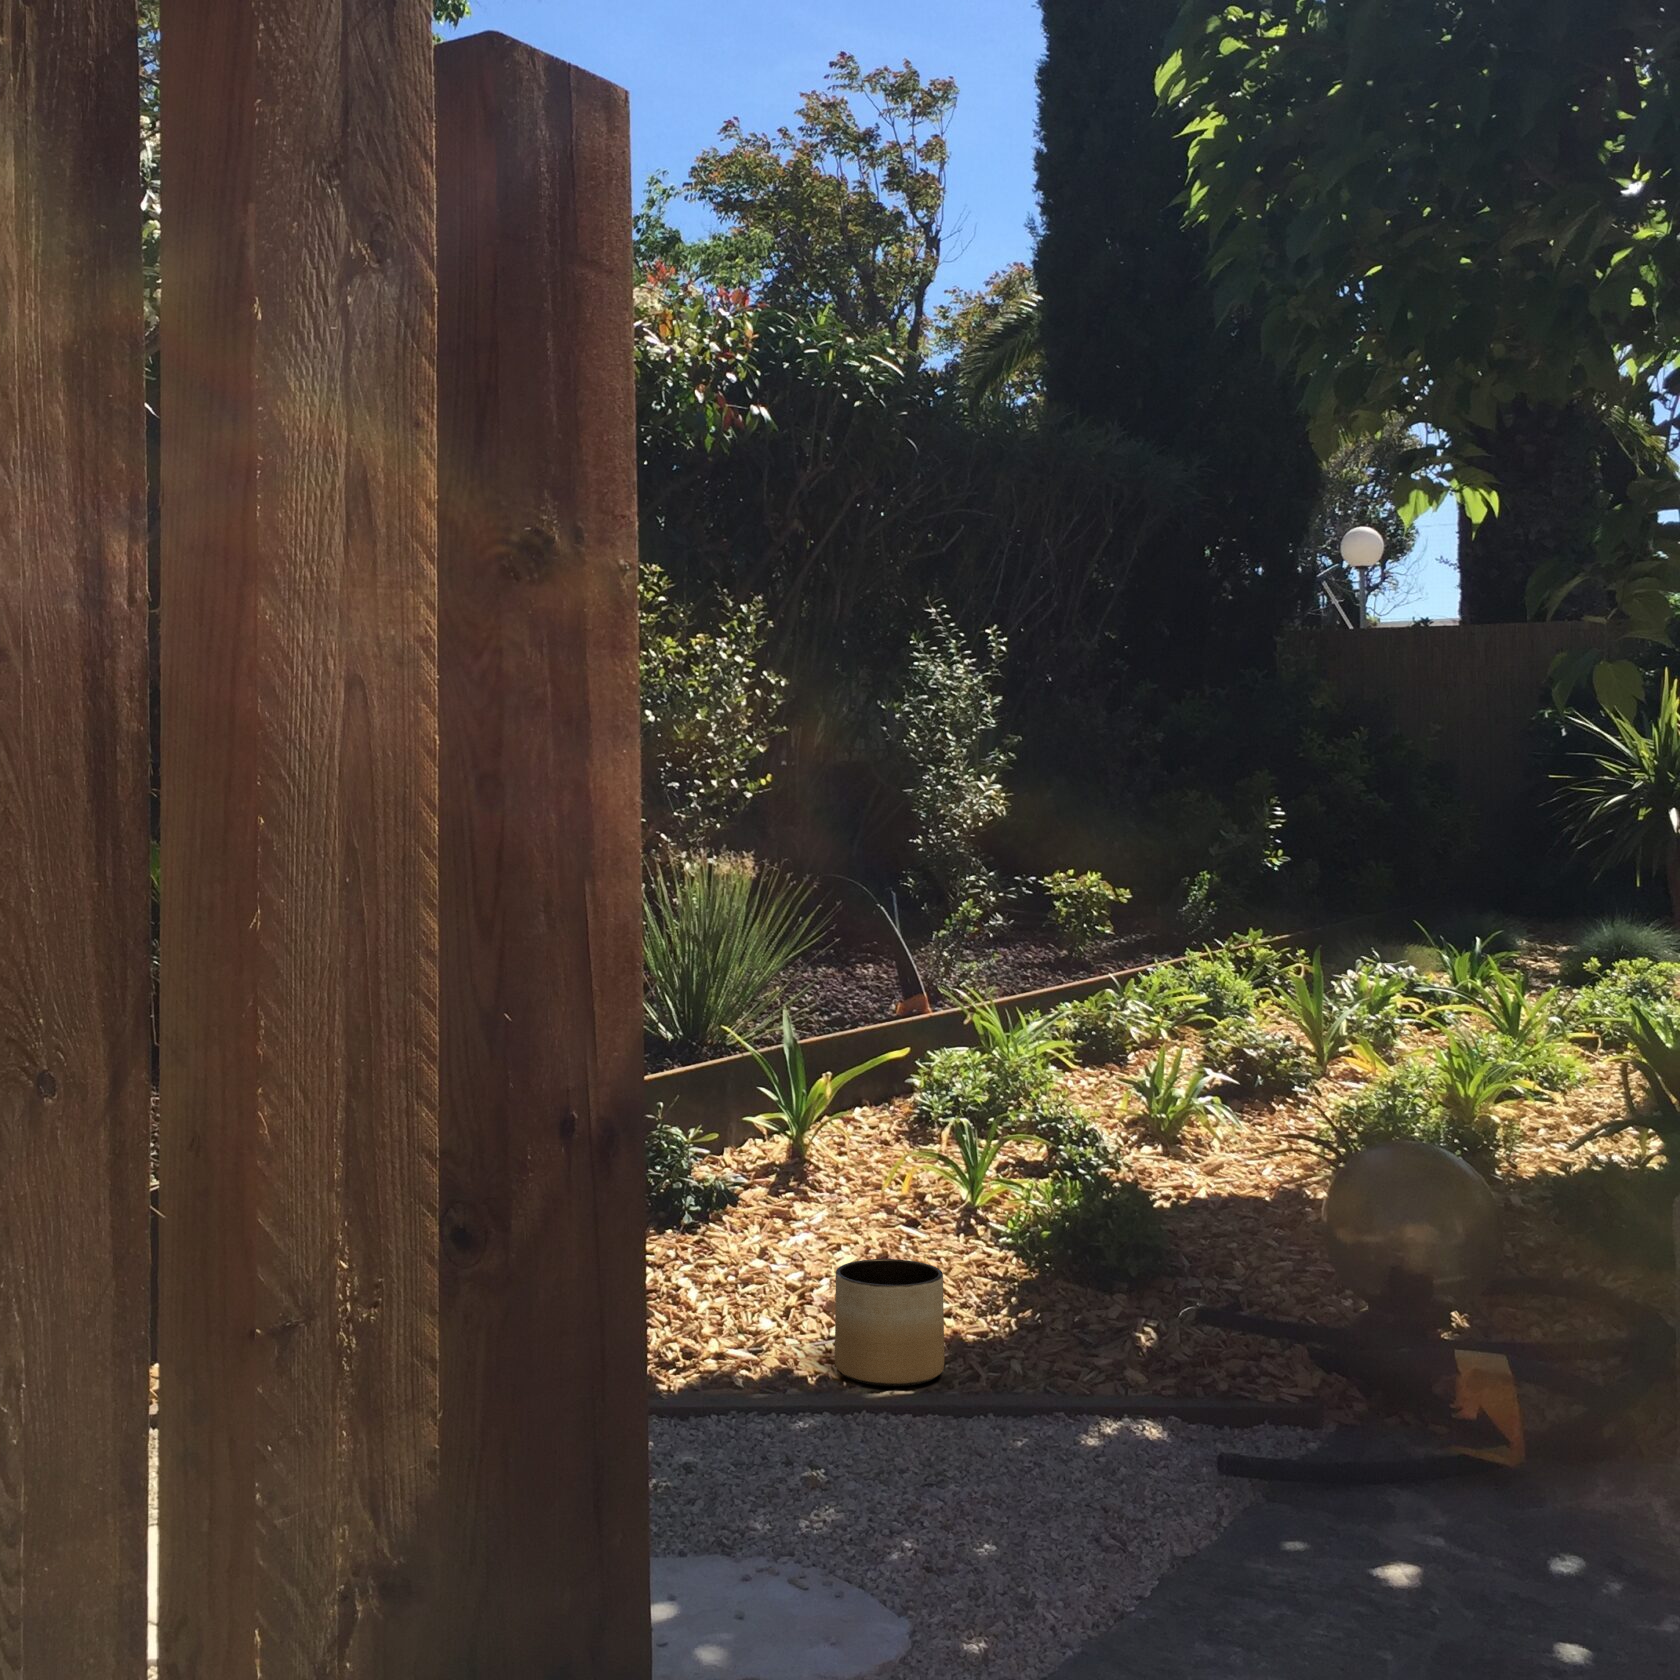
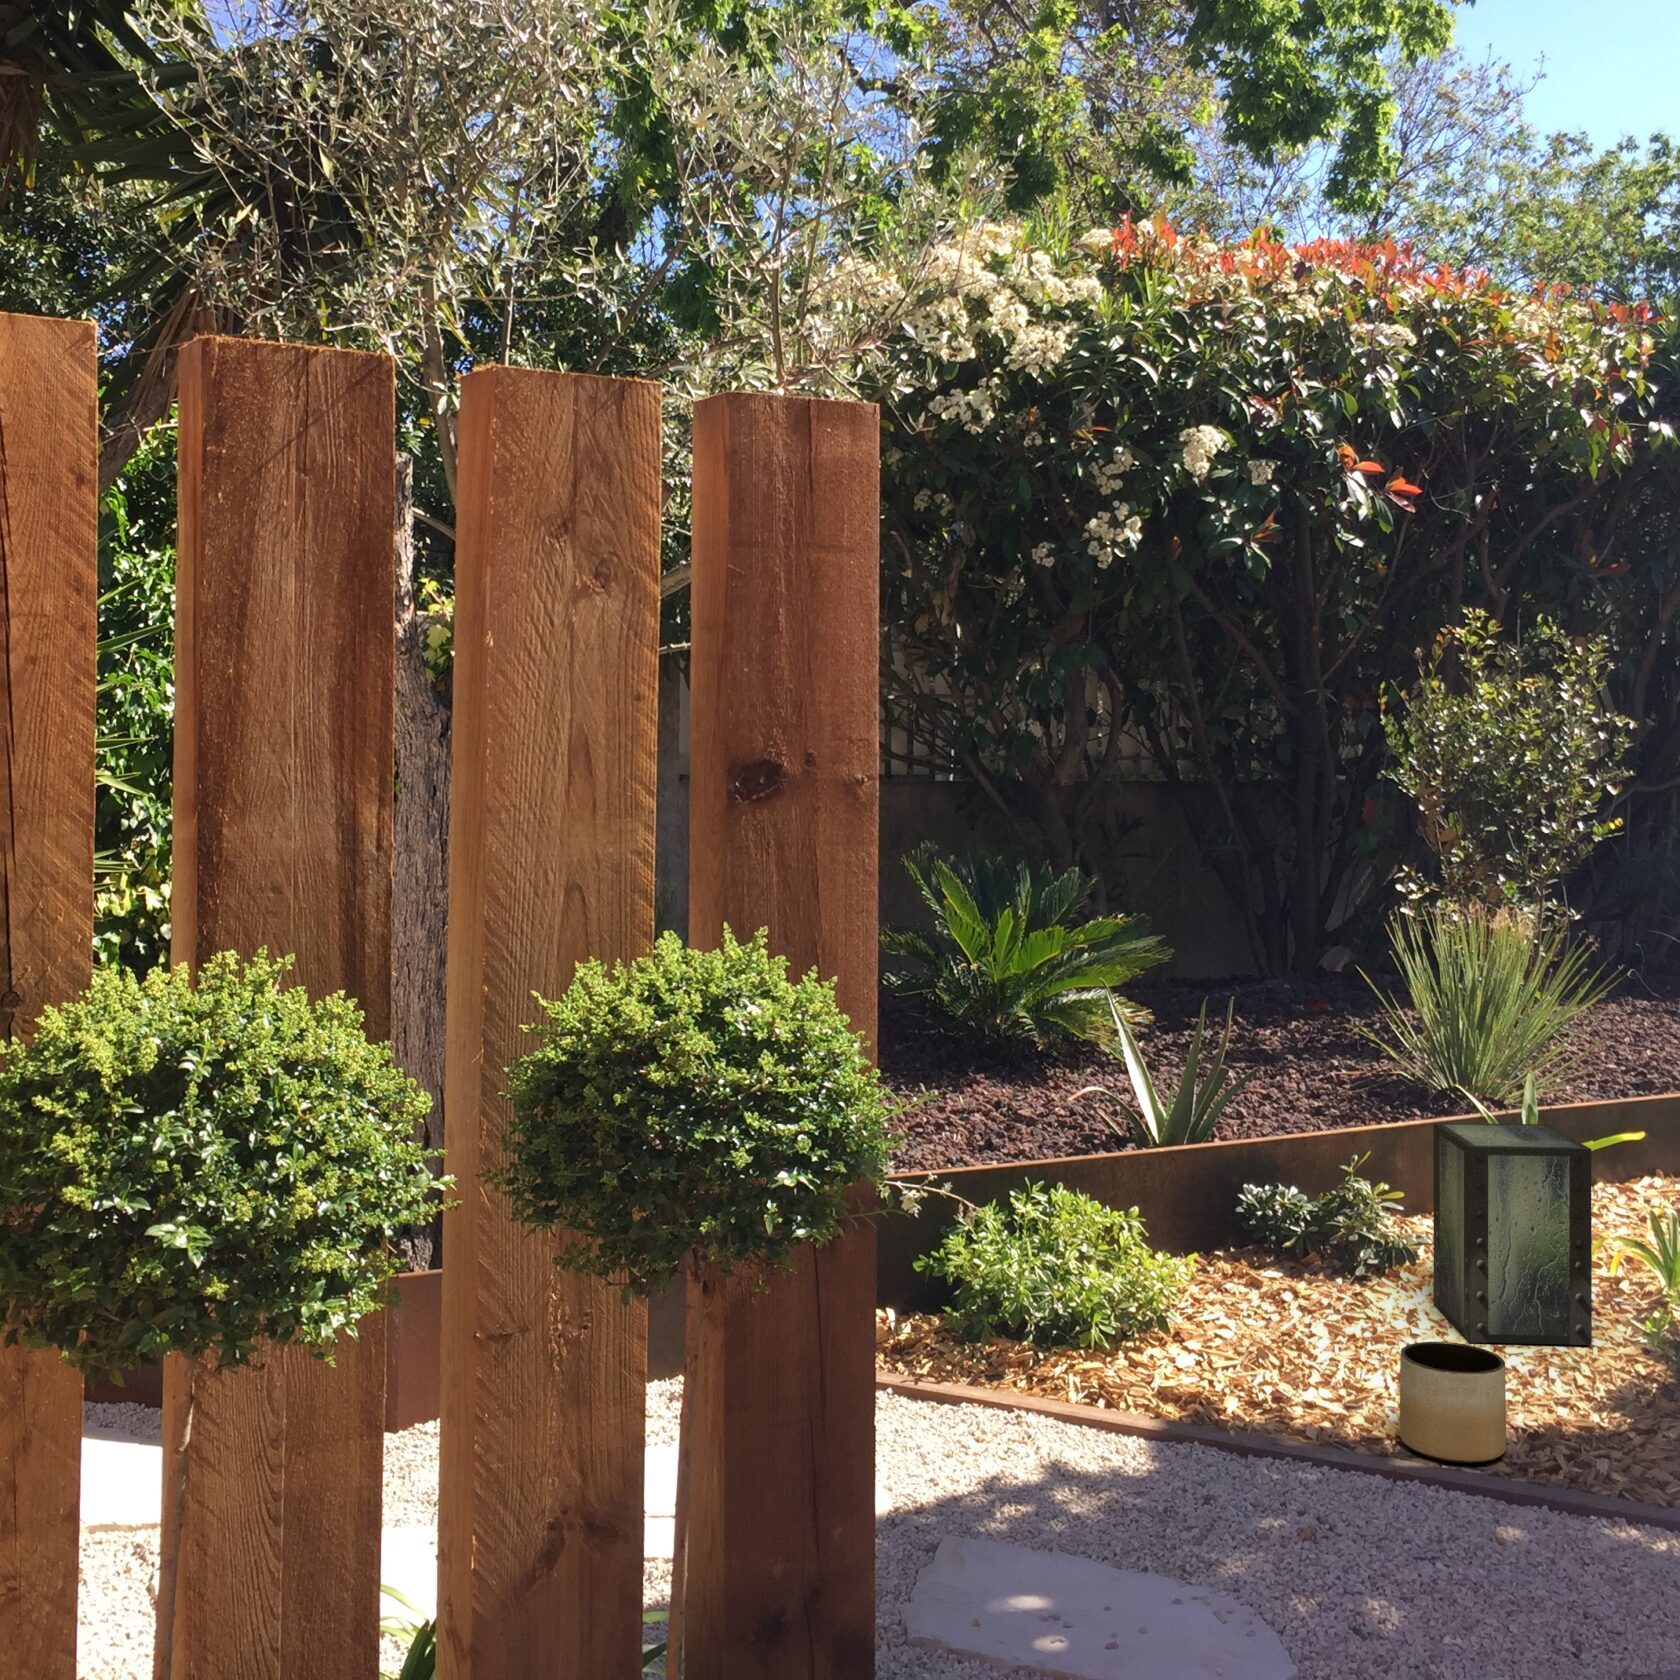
storage box: none [766,1042,931,1272] -> present [1433,1123,1592,1345]

